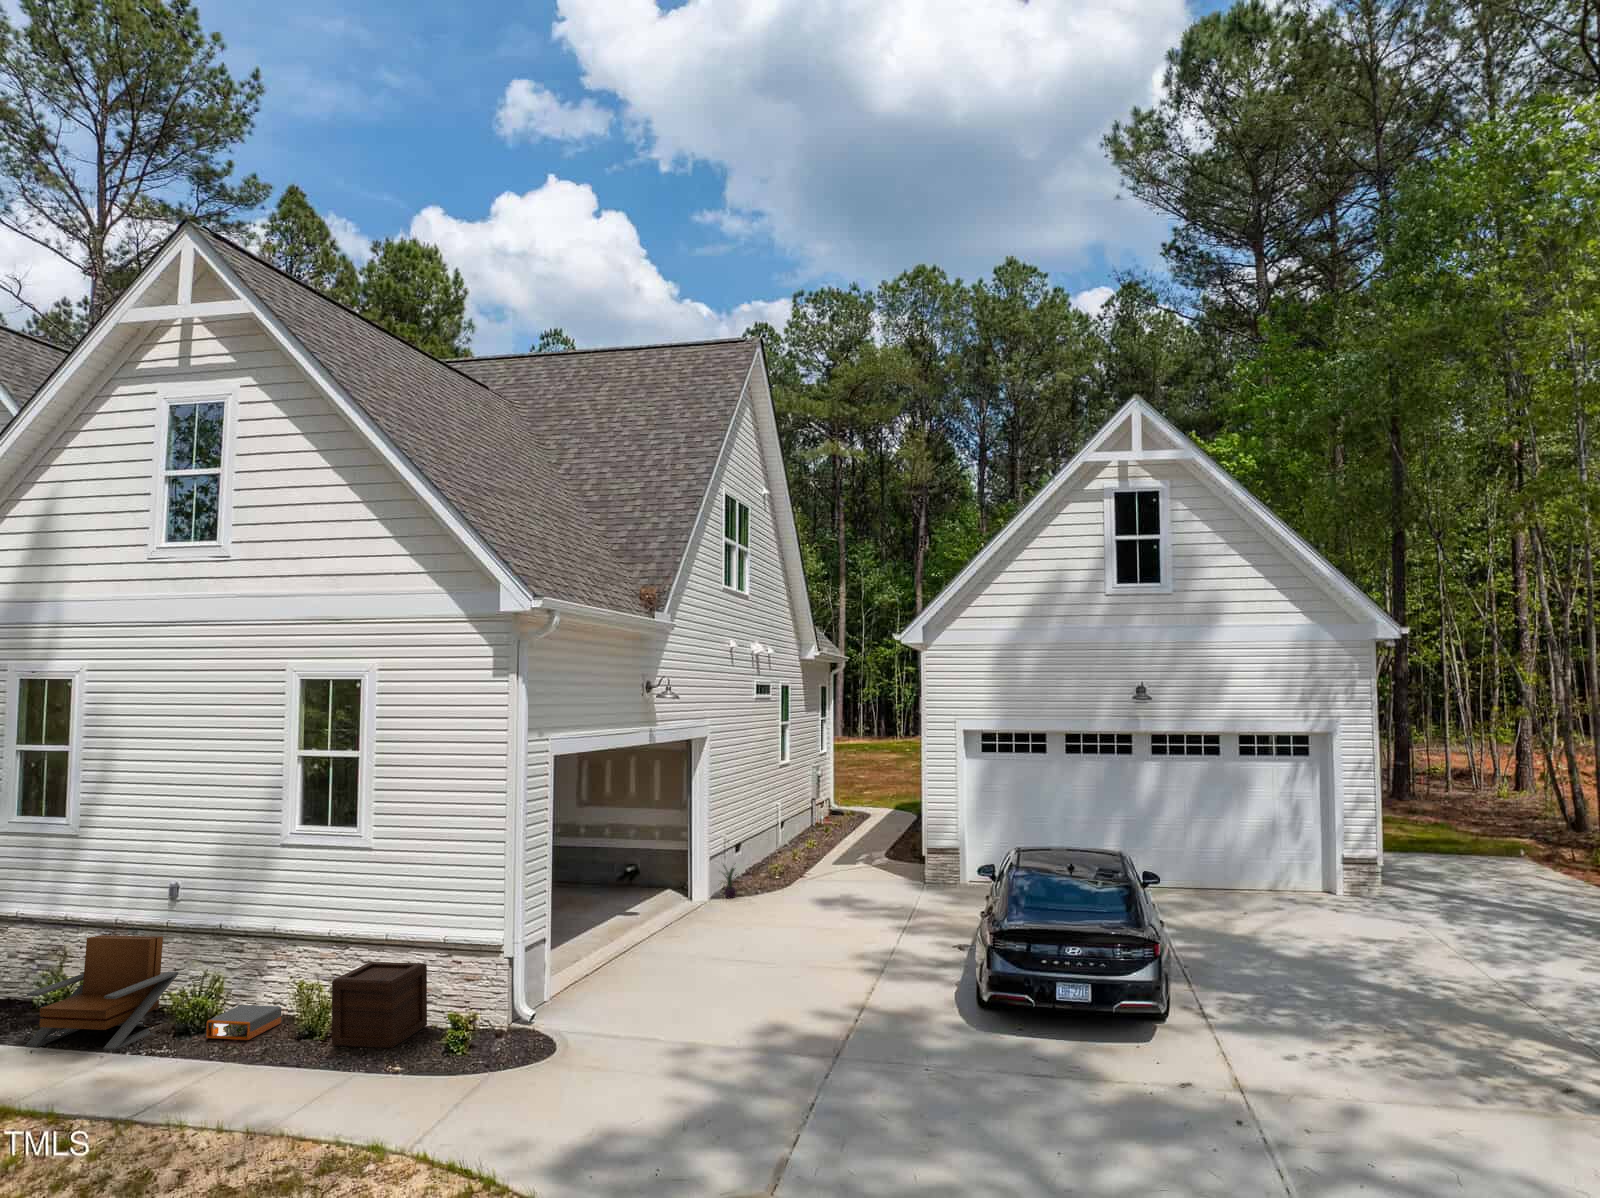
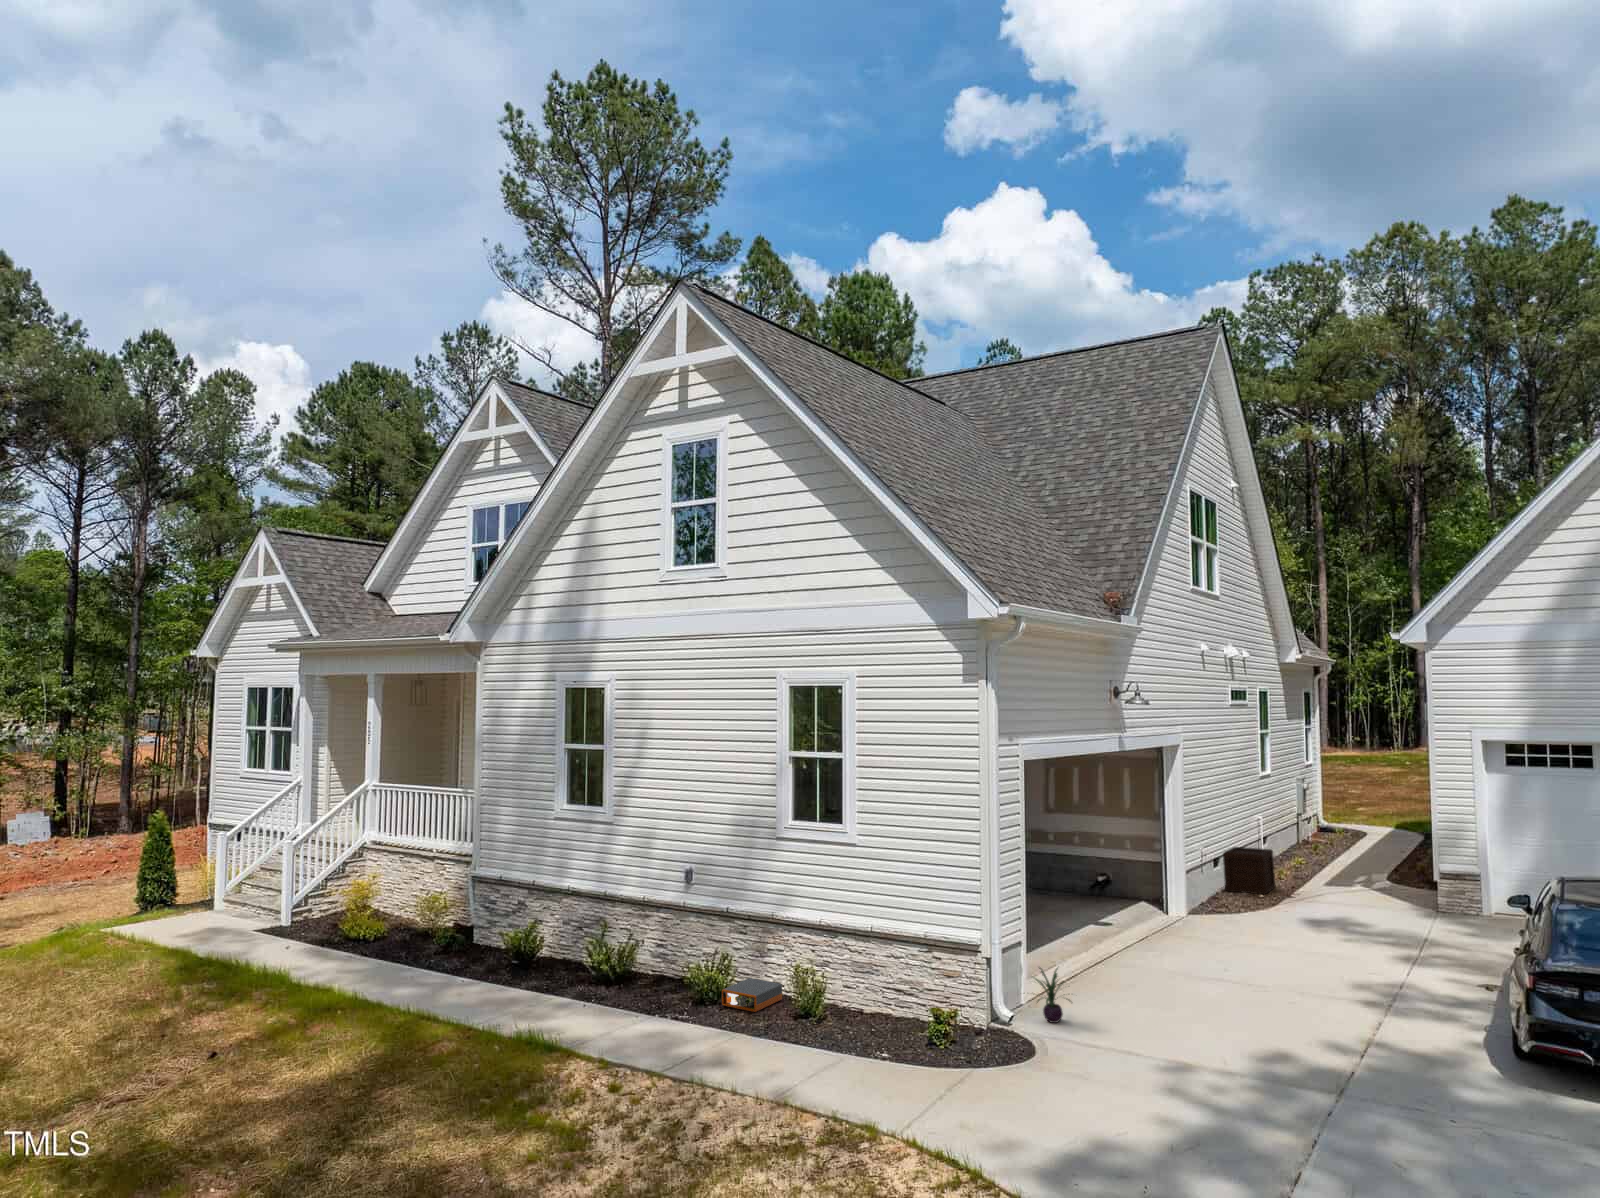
decorative plant: present [723,865,737,898] -> present [1034,968,1070,1023]
lounge chair: present [26,935,178,1050] -> none [589,904,699,1007]
wooden crate: present [332,962,427,1048] -> present [1223,847,1275,894]

